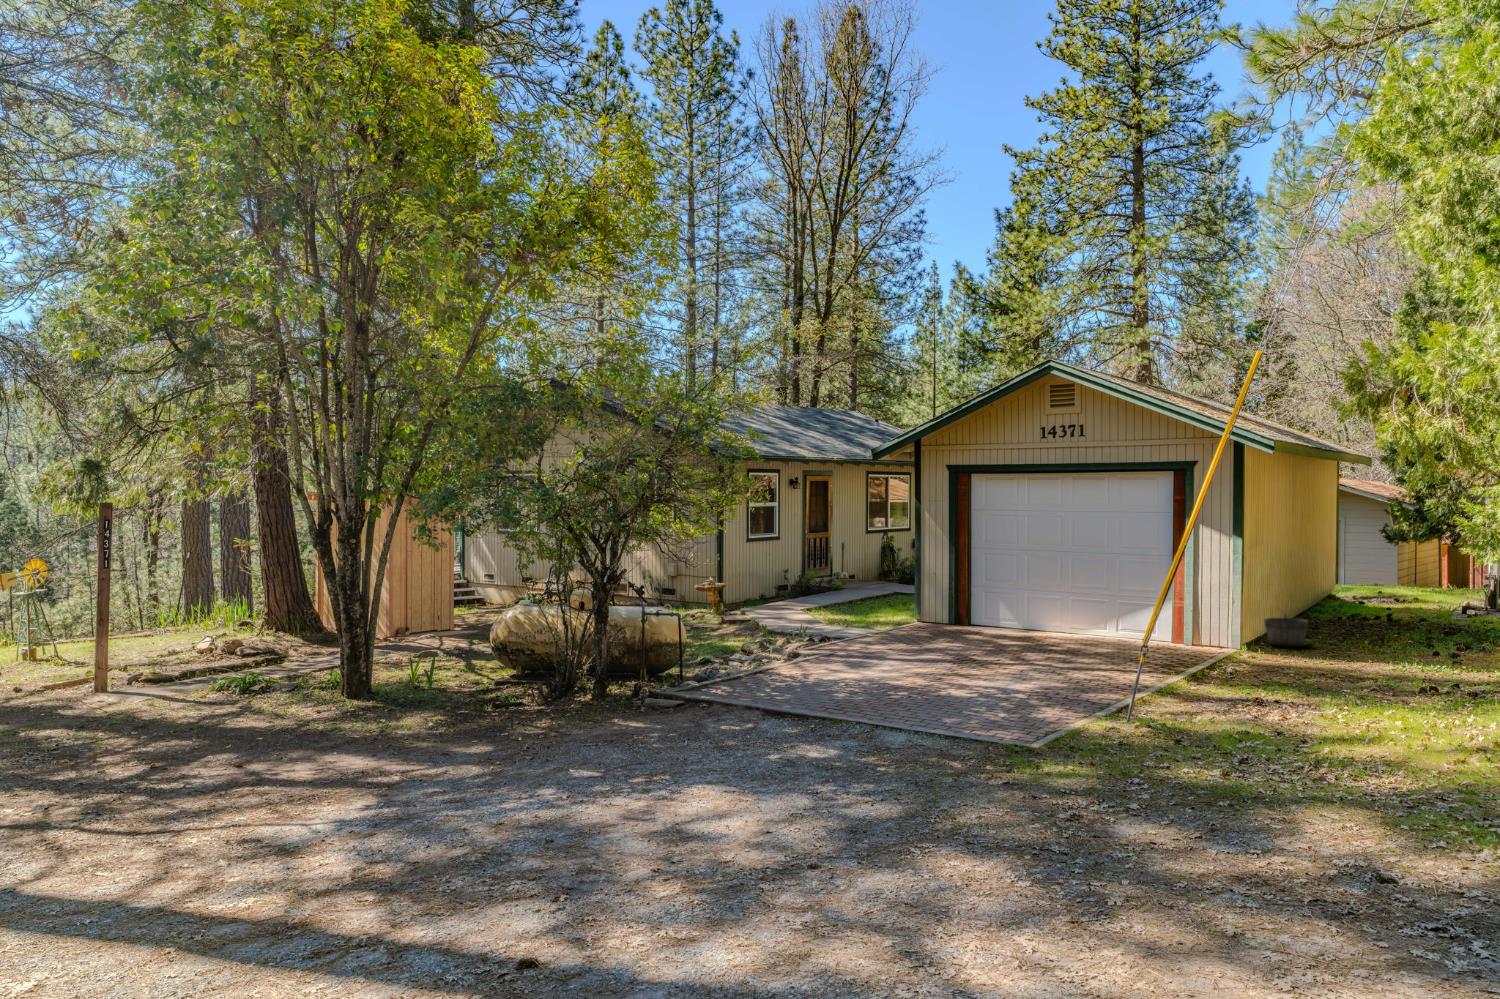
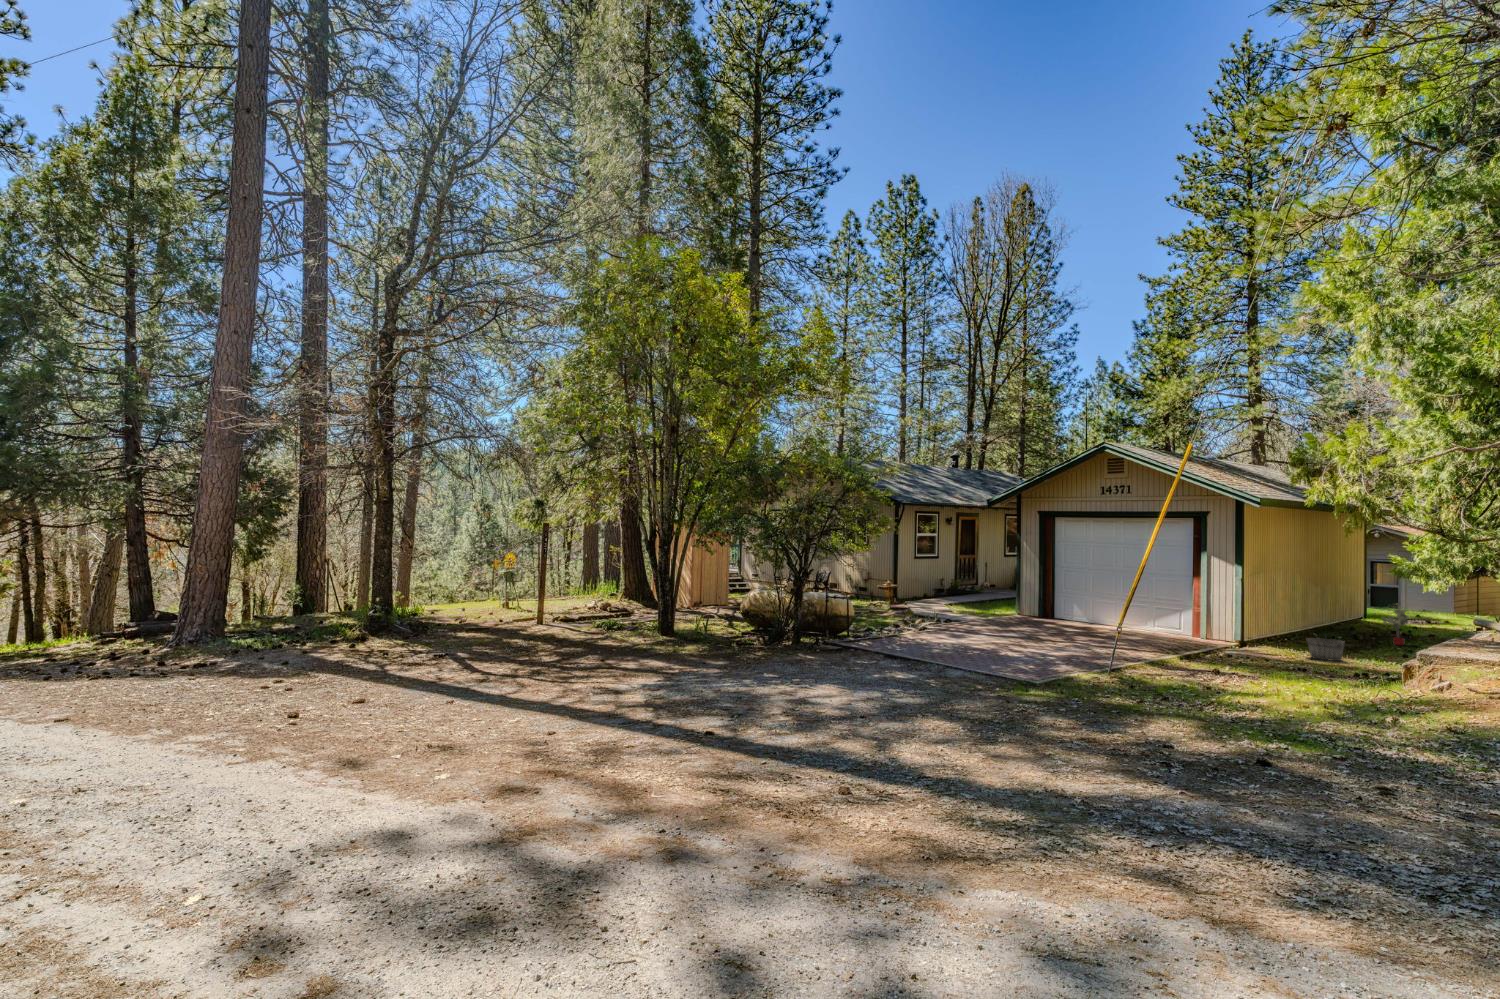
potted tree: none [1312,565,1343,617] -> present [1383,605,1409,646]

